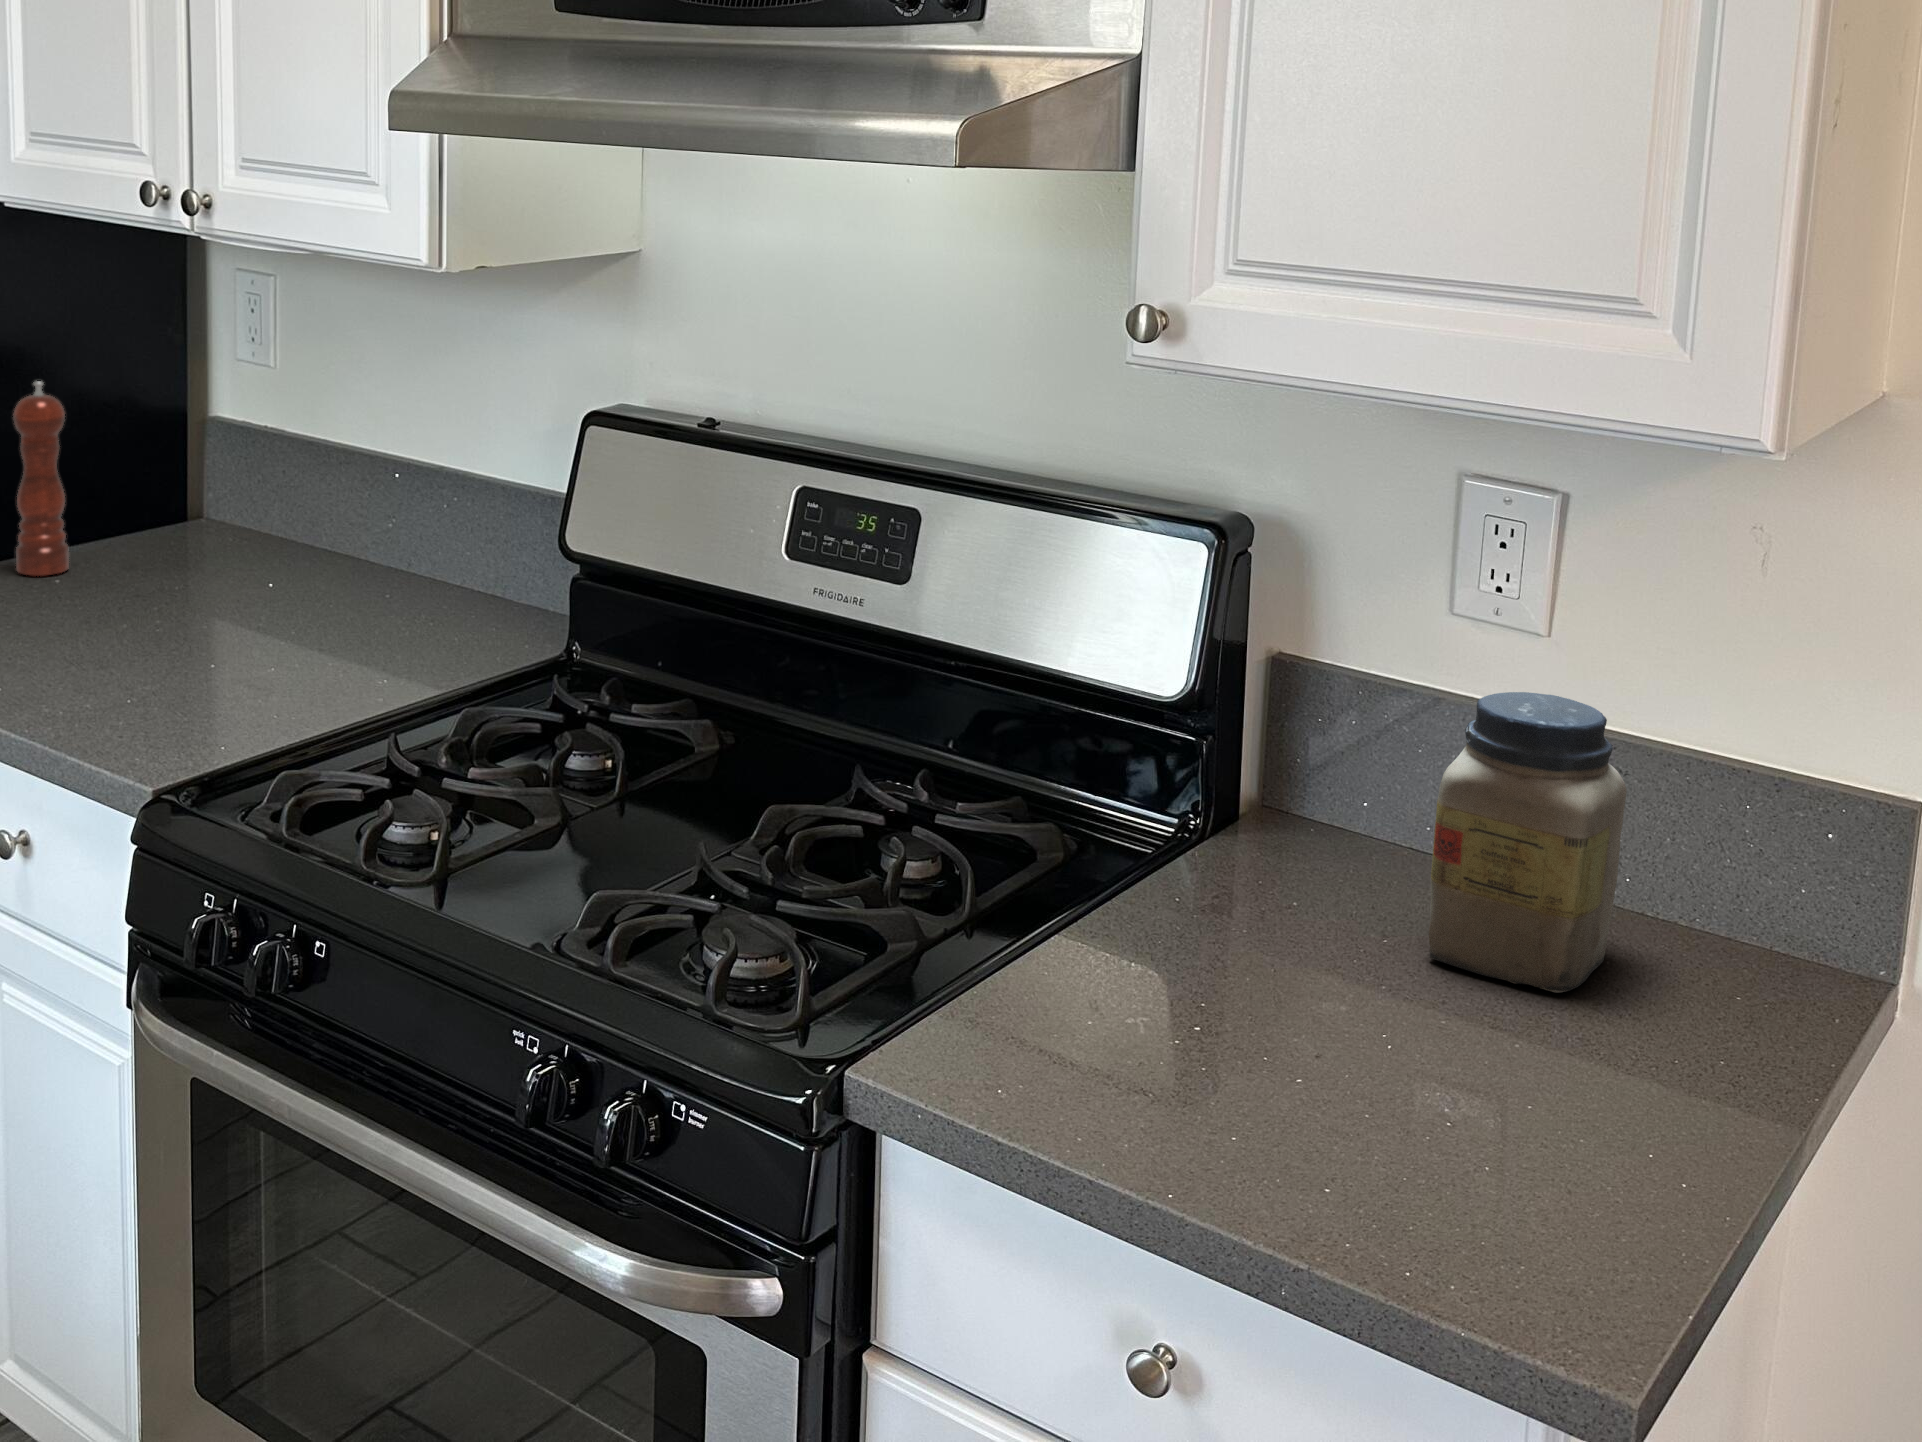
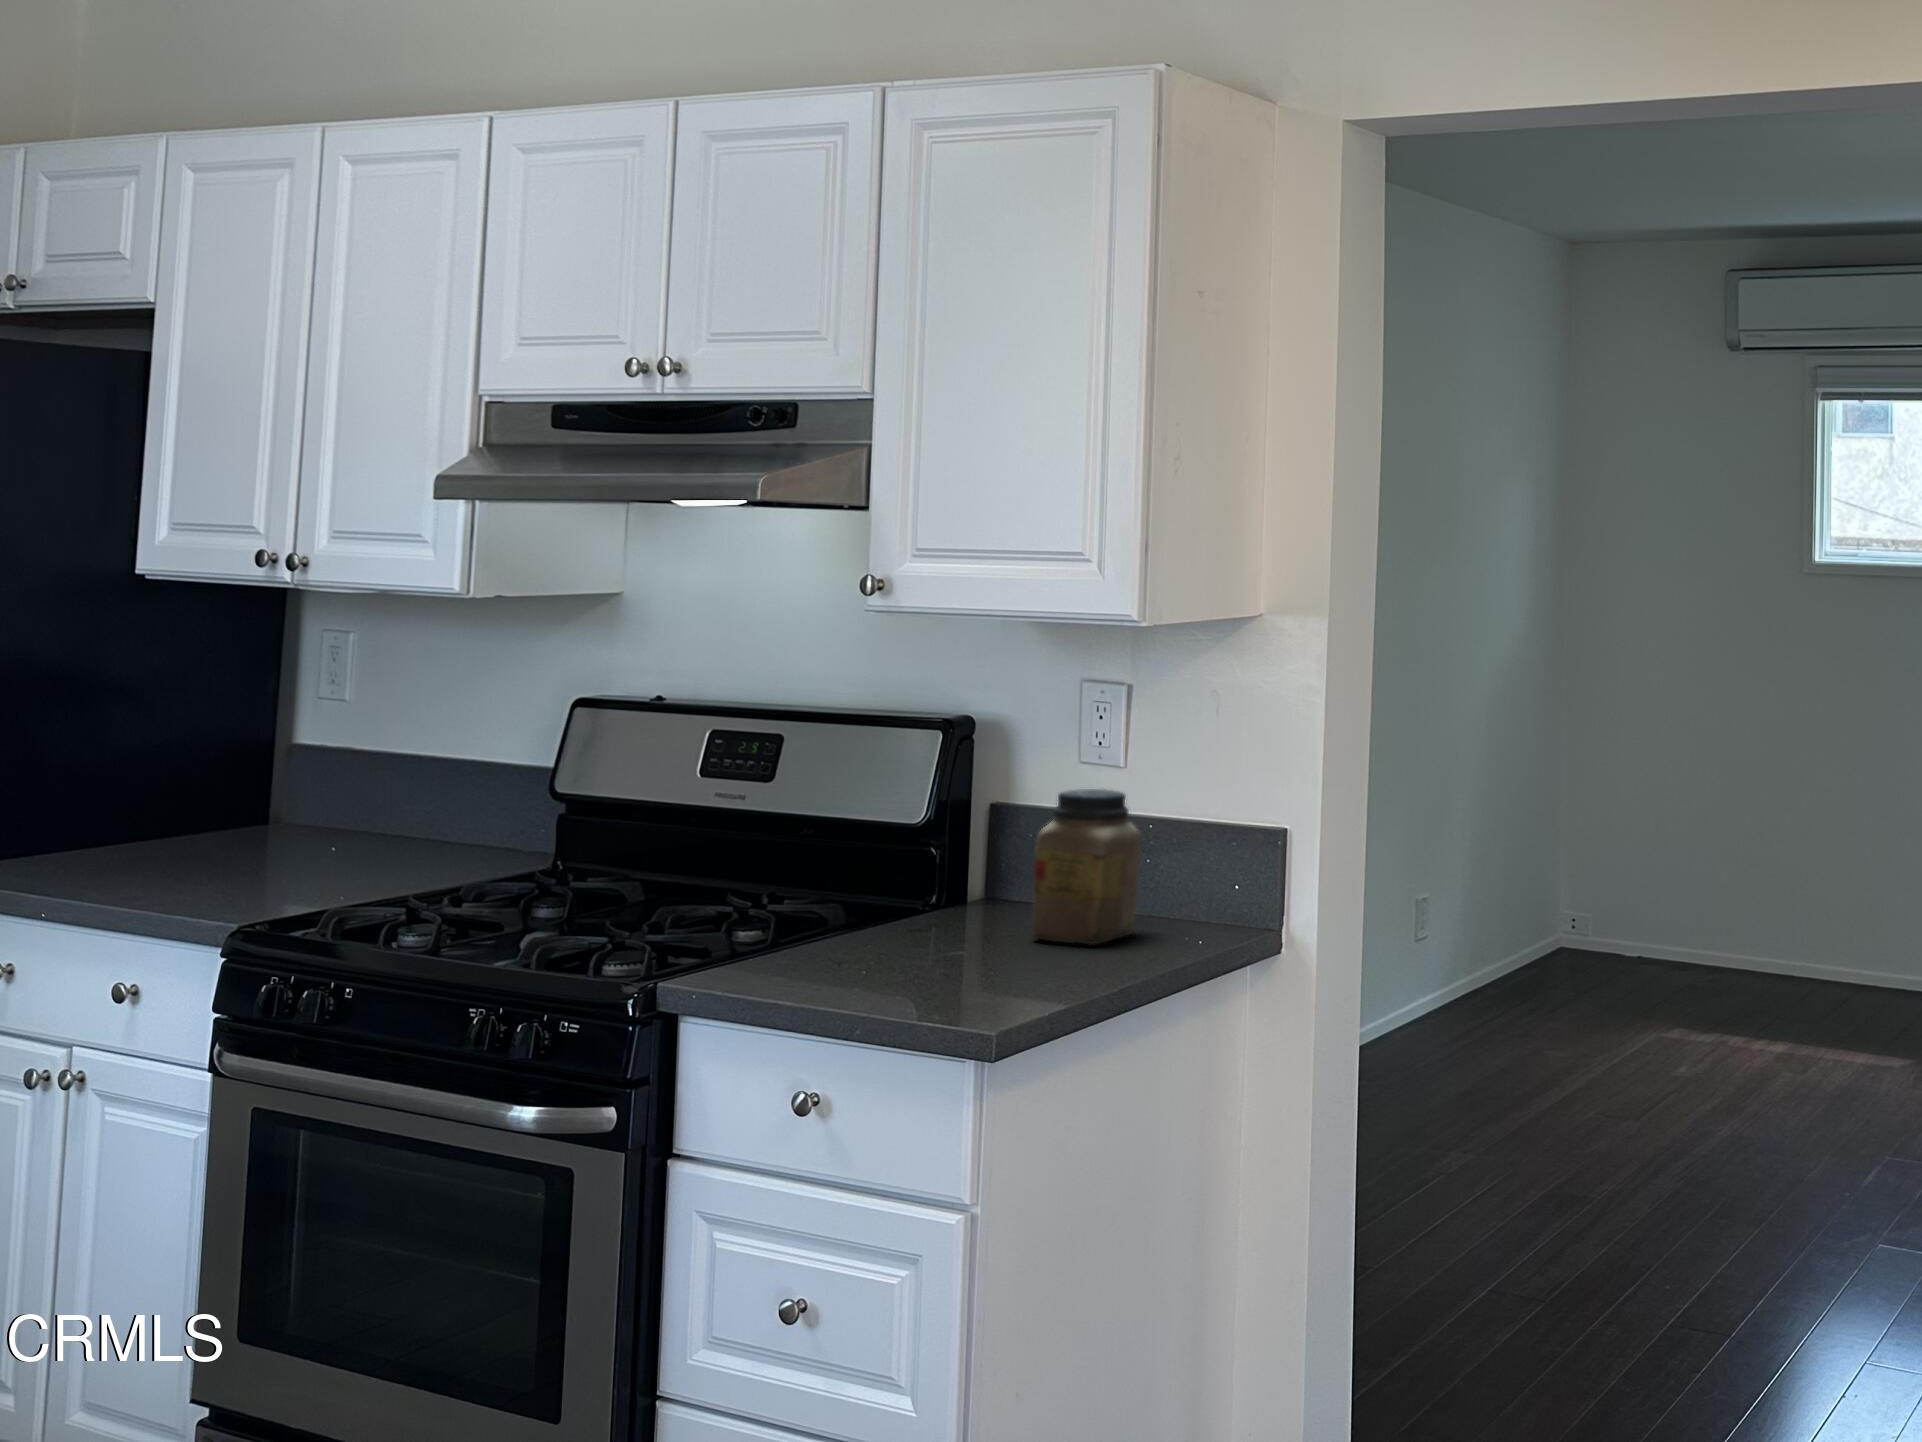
pepper mill: present [14,381,69,576] -> none [129,705,180,849]

